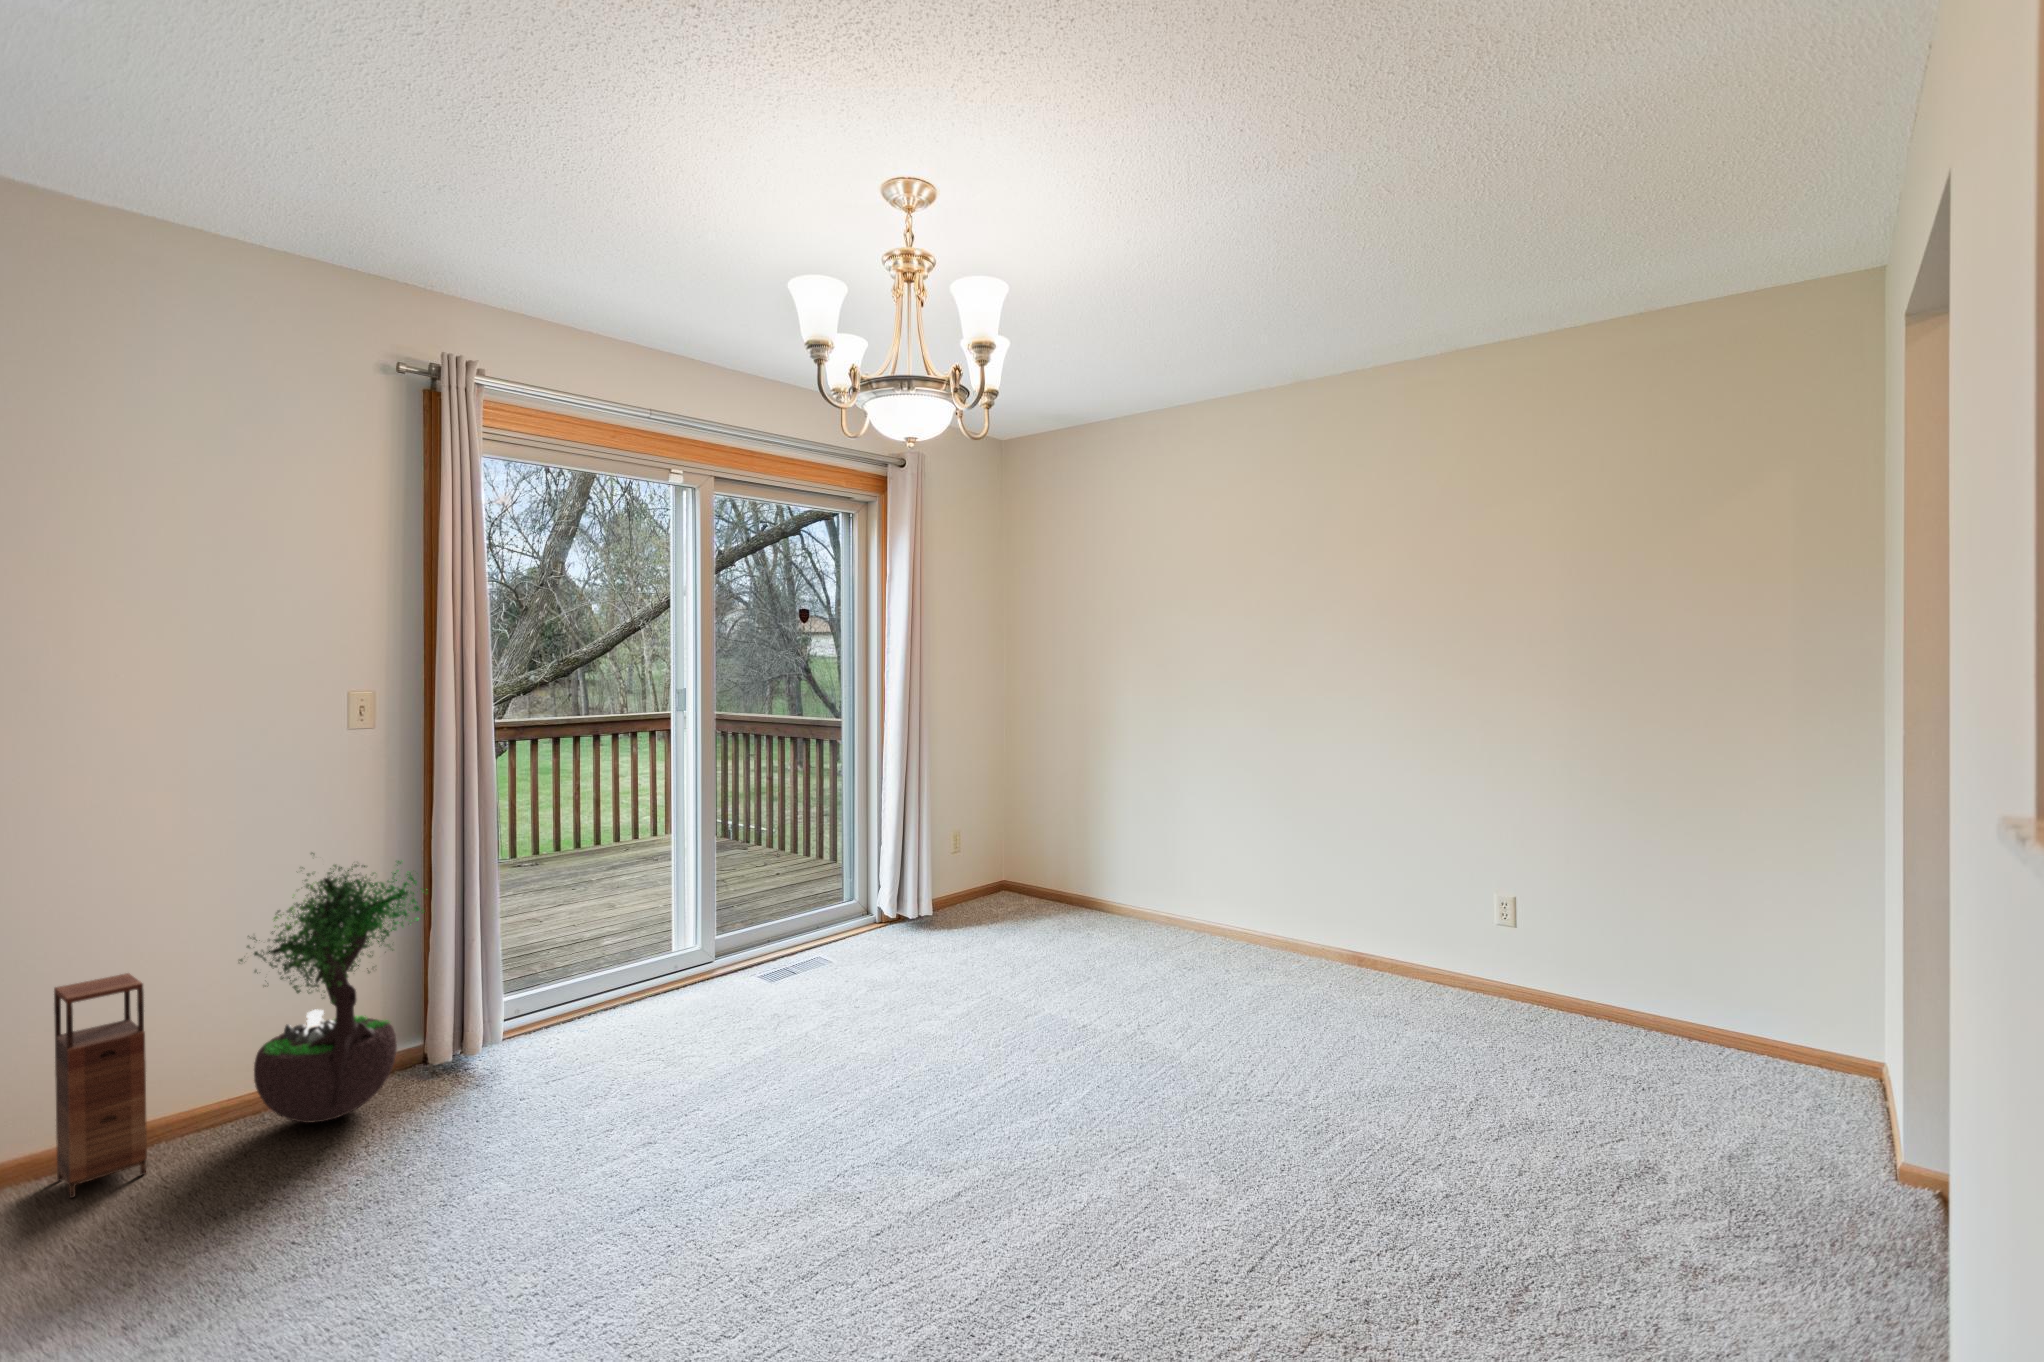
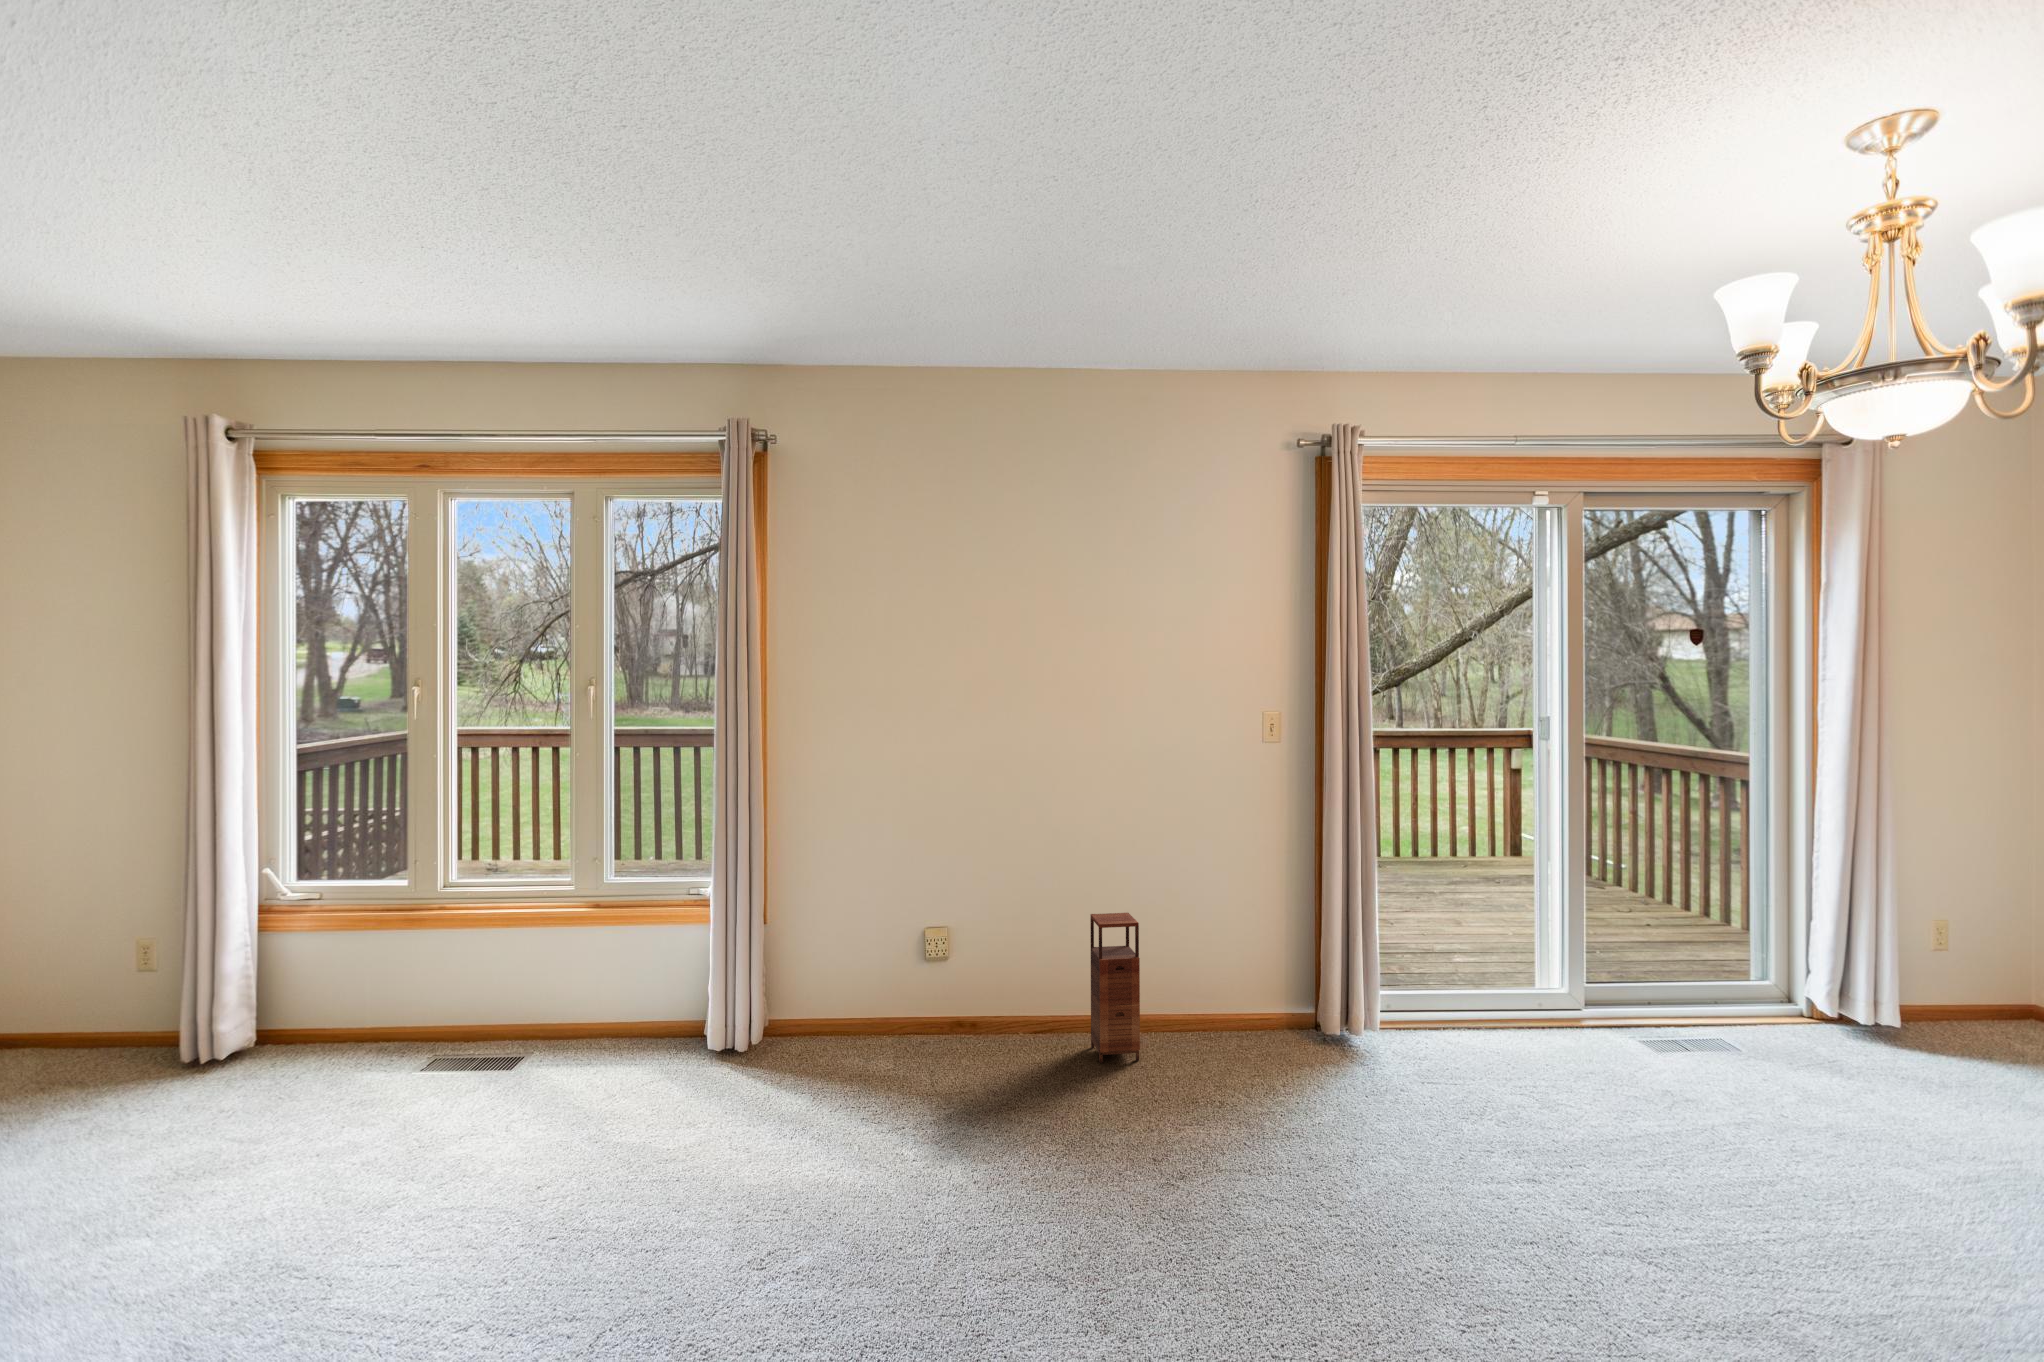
potted tree: present [239,853,428,1123] -> none [1195,843,1324,1059]

